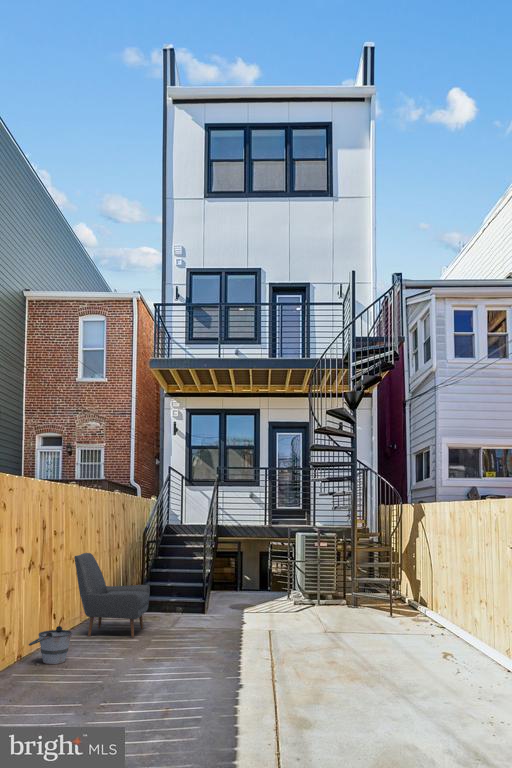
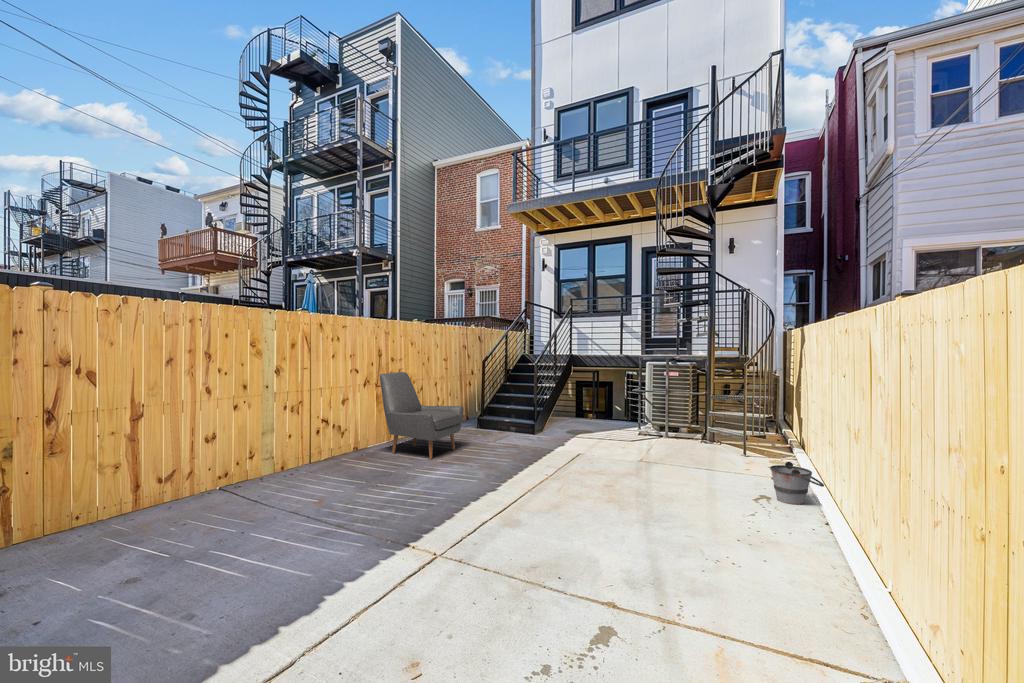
bucket: present [29,626,72,664] -> present [770,462,824,505]

